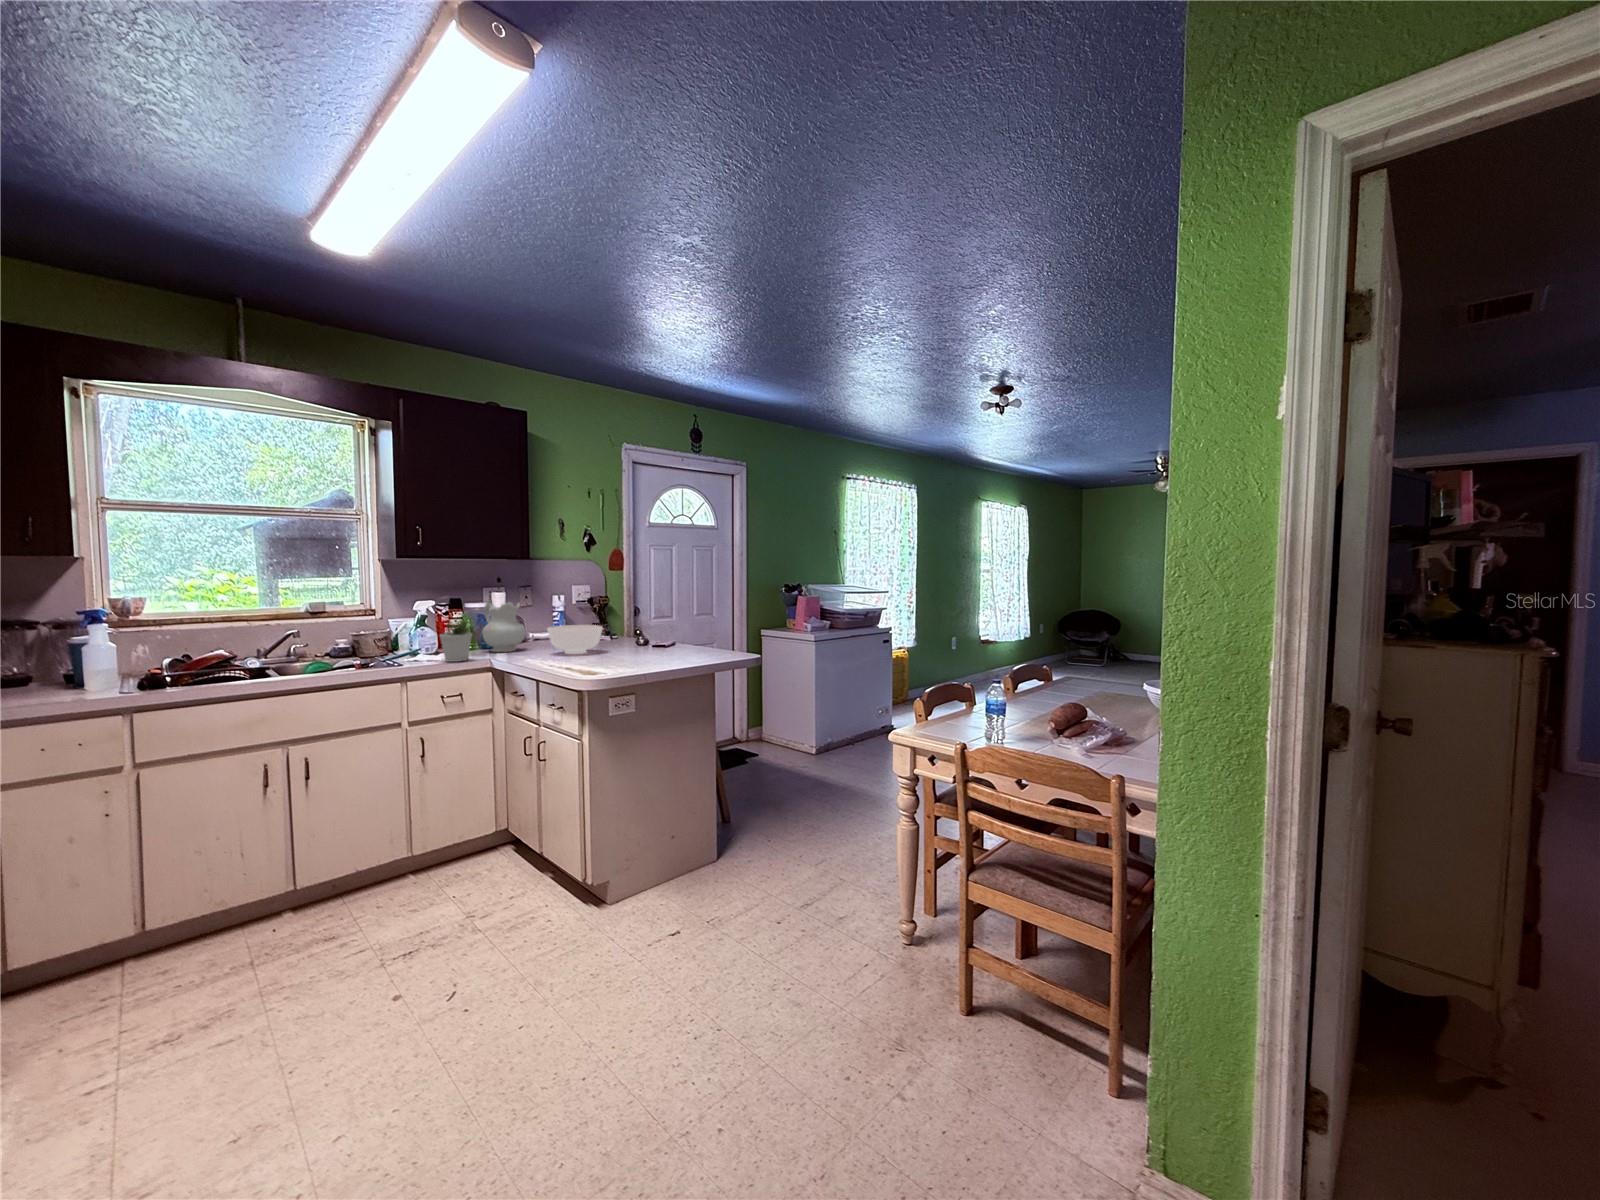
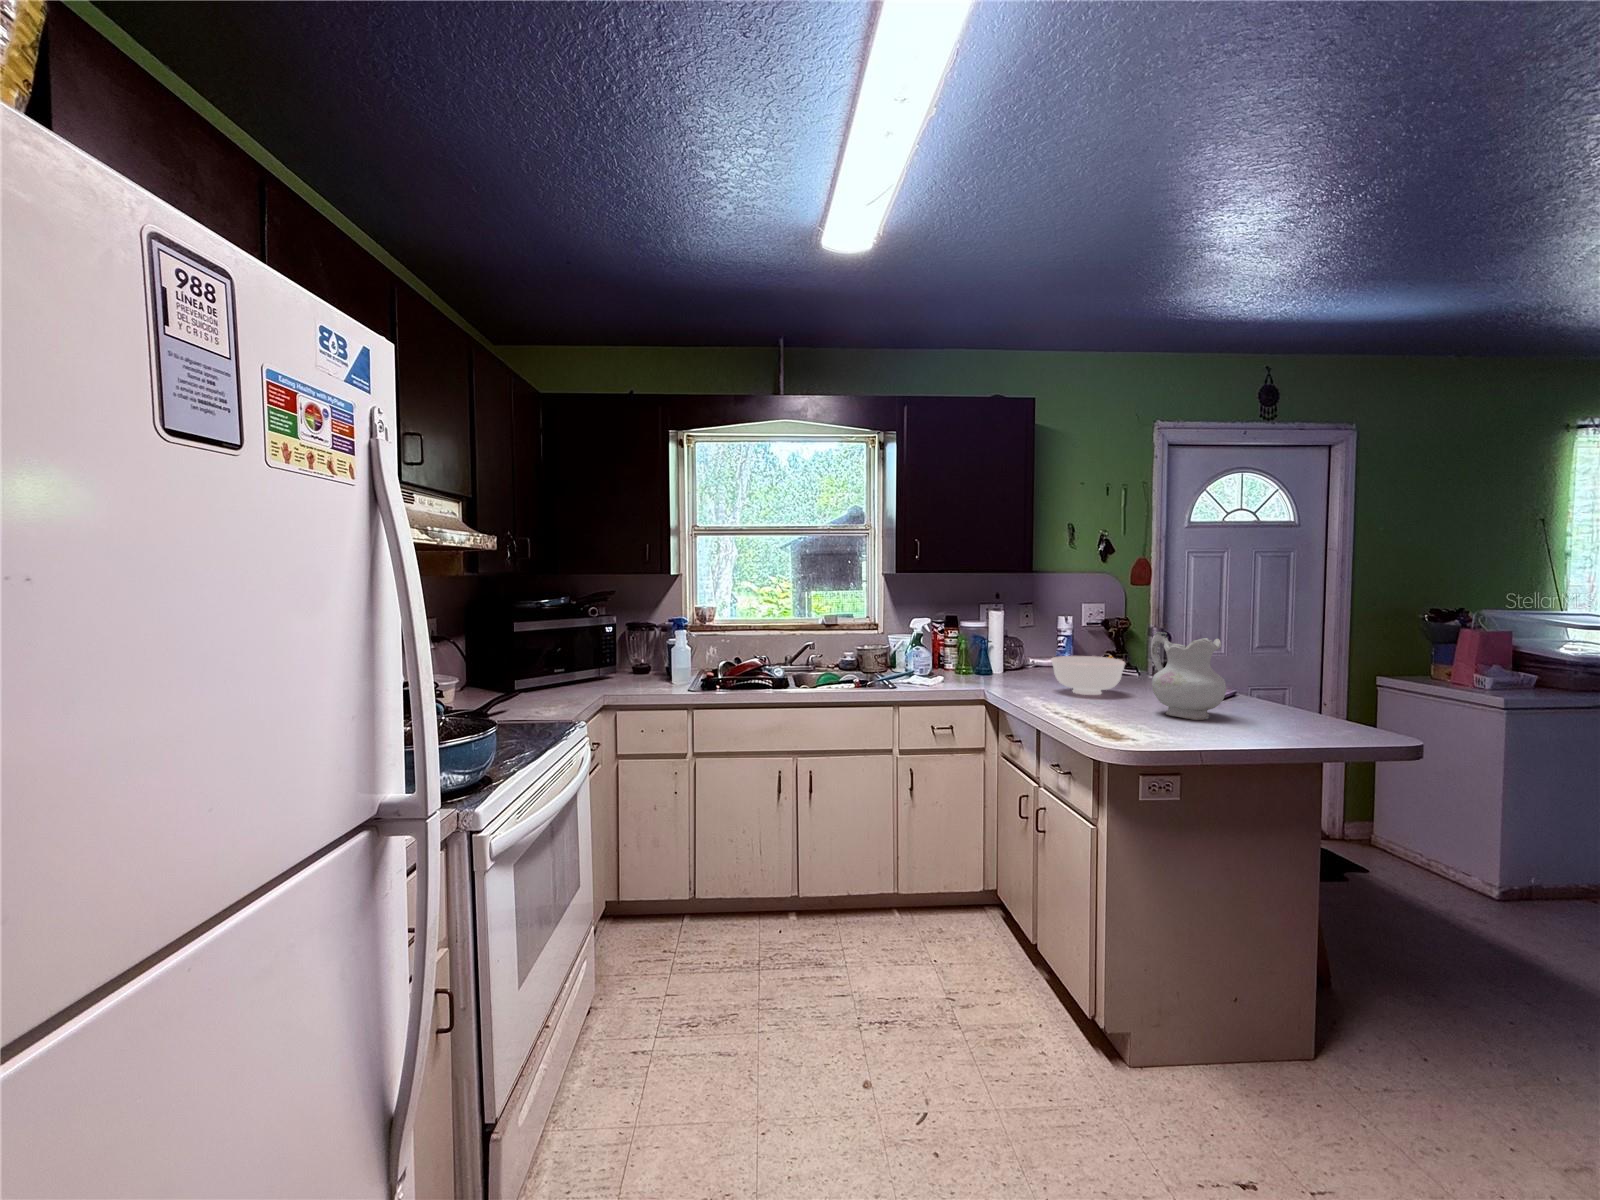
ceramic pitcher: present [482,601,525,652] -> present [1151,632,1226,720]
potted plant: present [440,619,472,662] -> none [932,637,966,690]

